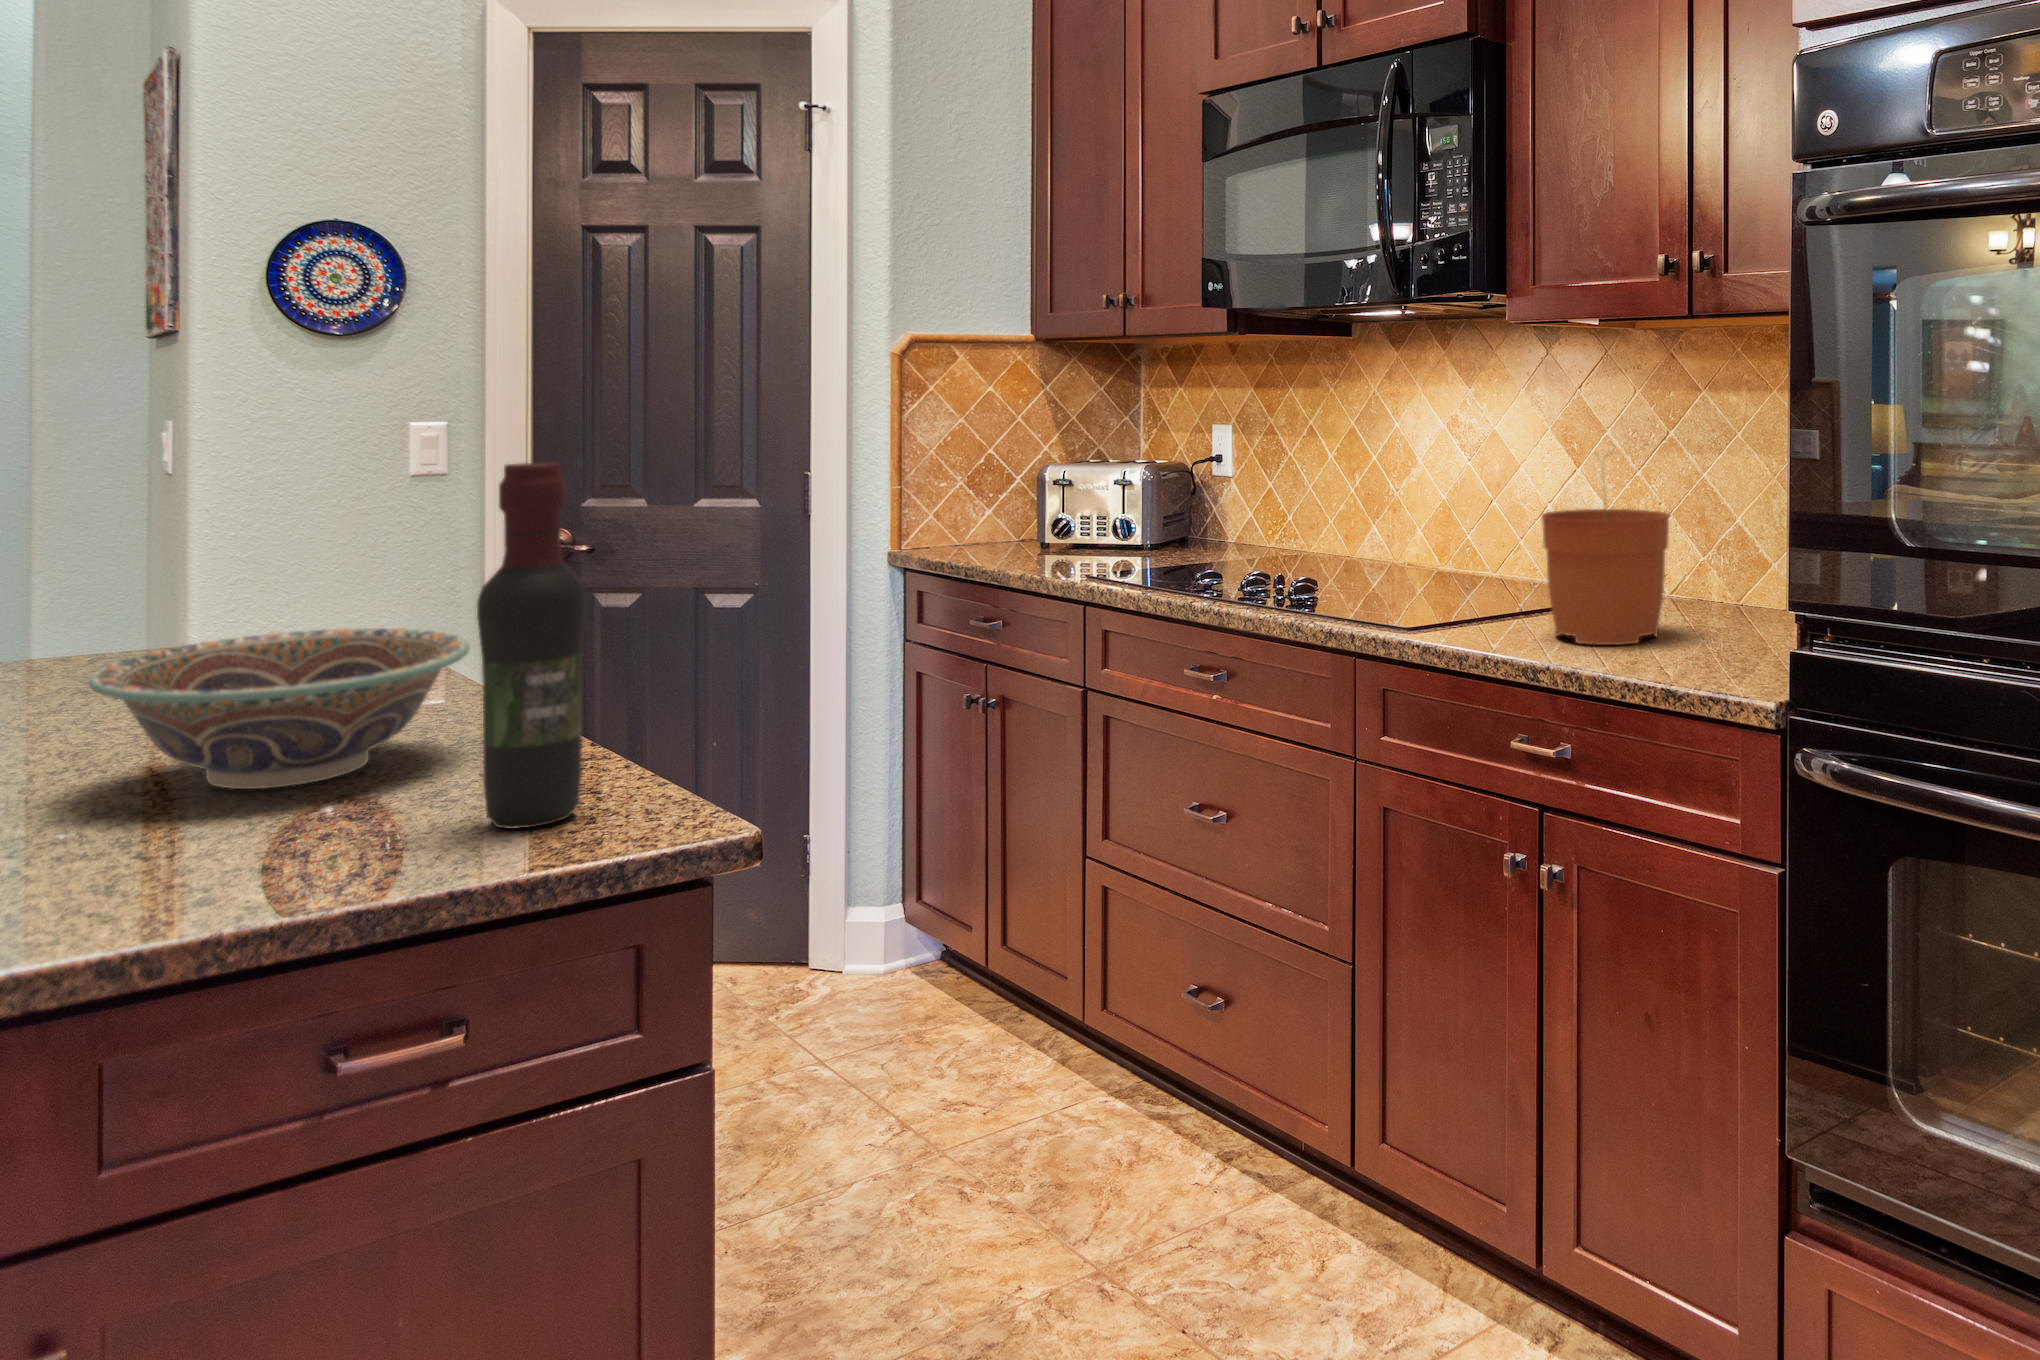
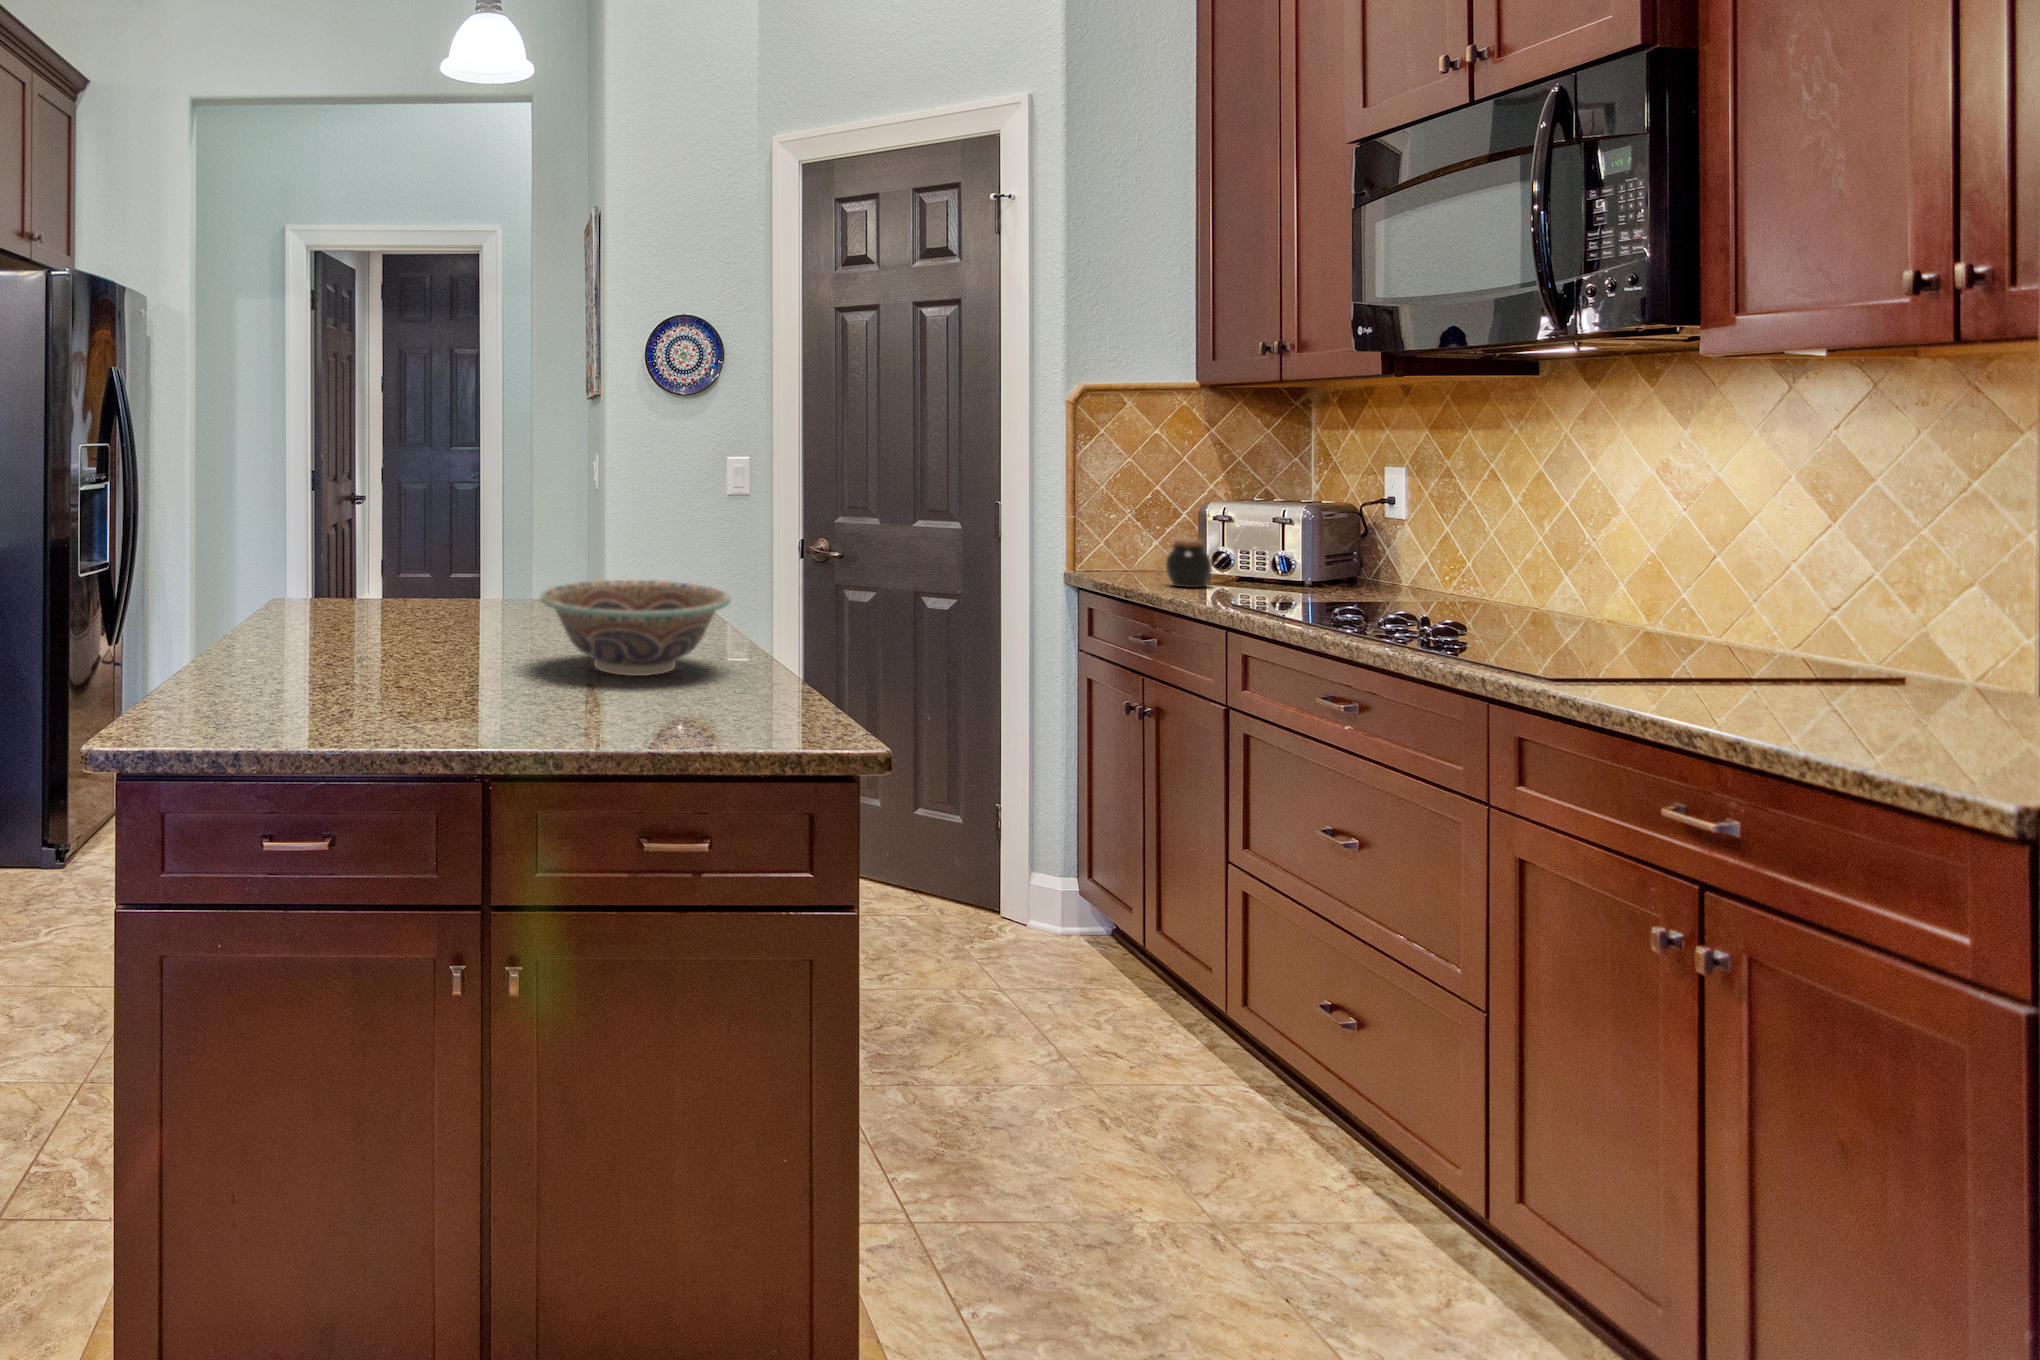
plant pot: present [1541,454,1670,645] -> none [1720,510,1918,734]
wine bottle: present [477,463,587,829] -> none [723,476,786,721]
jar: none [1007,509,1056,562] -> present [1165,539,1212,588]

